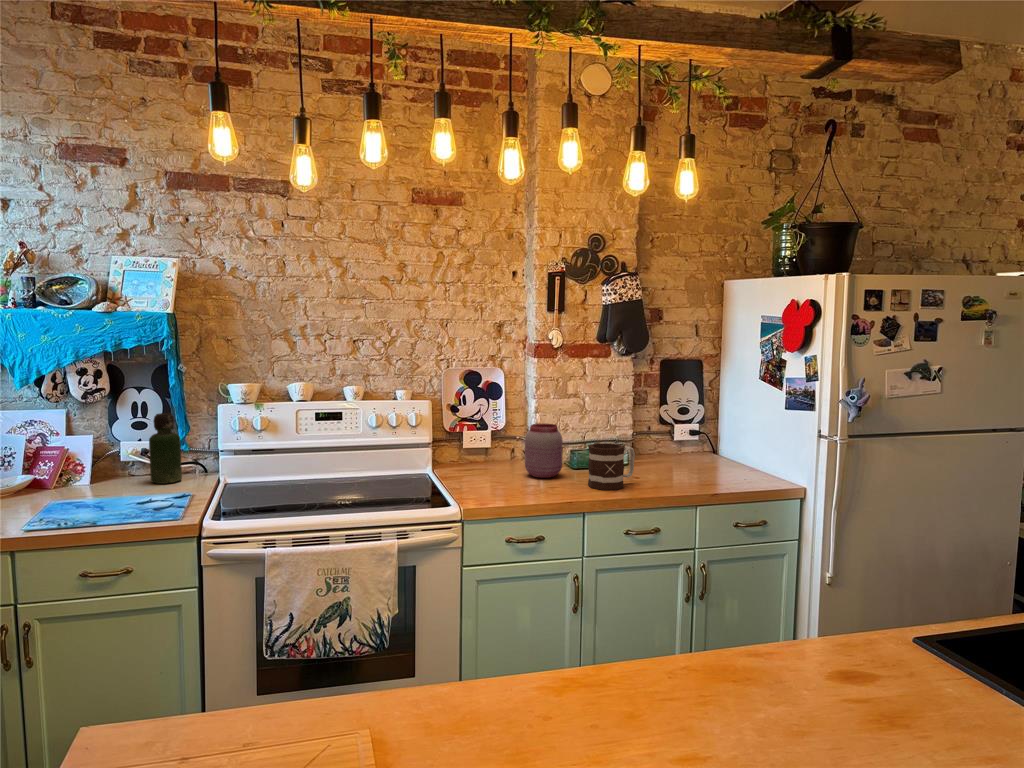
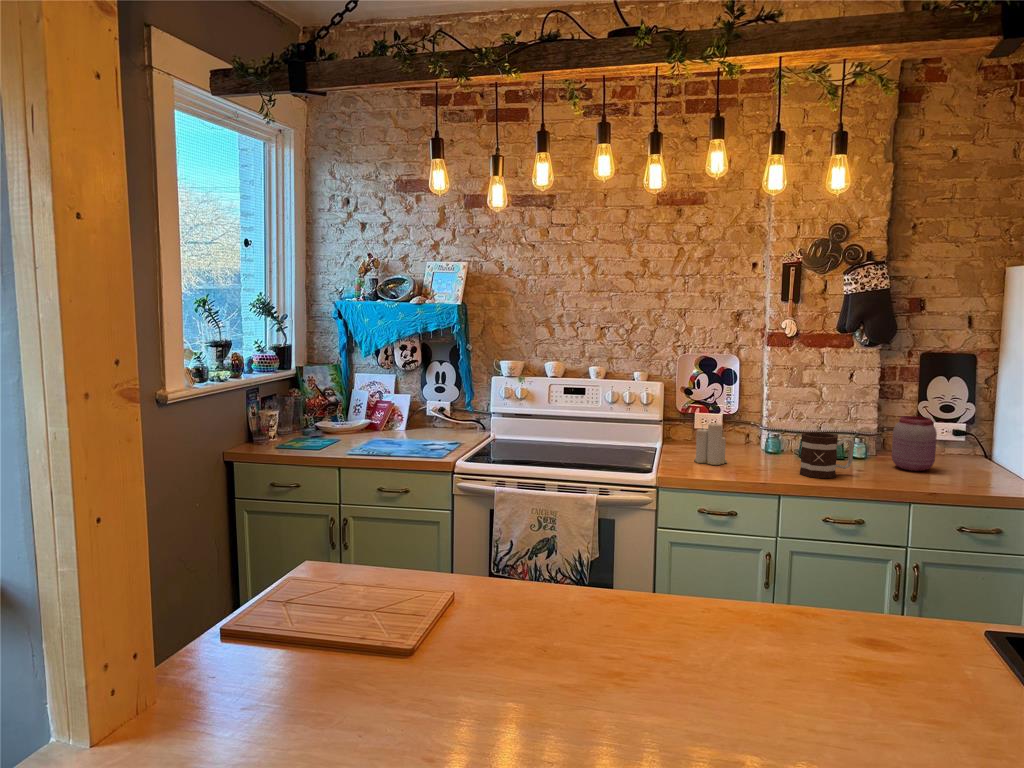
bottle: present [149,413,182,484] -> none [443,381,465,434]
jar: present [525,424,563,478] -> present [892,416,937,471]
candle: none [482,438,516,488] -> present [694,423,727,465]

